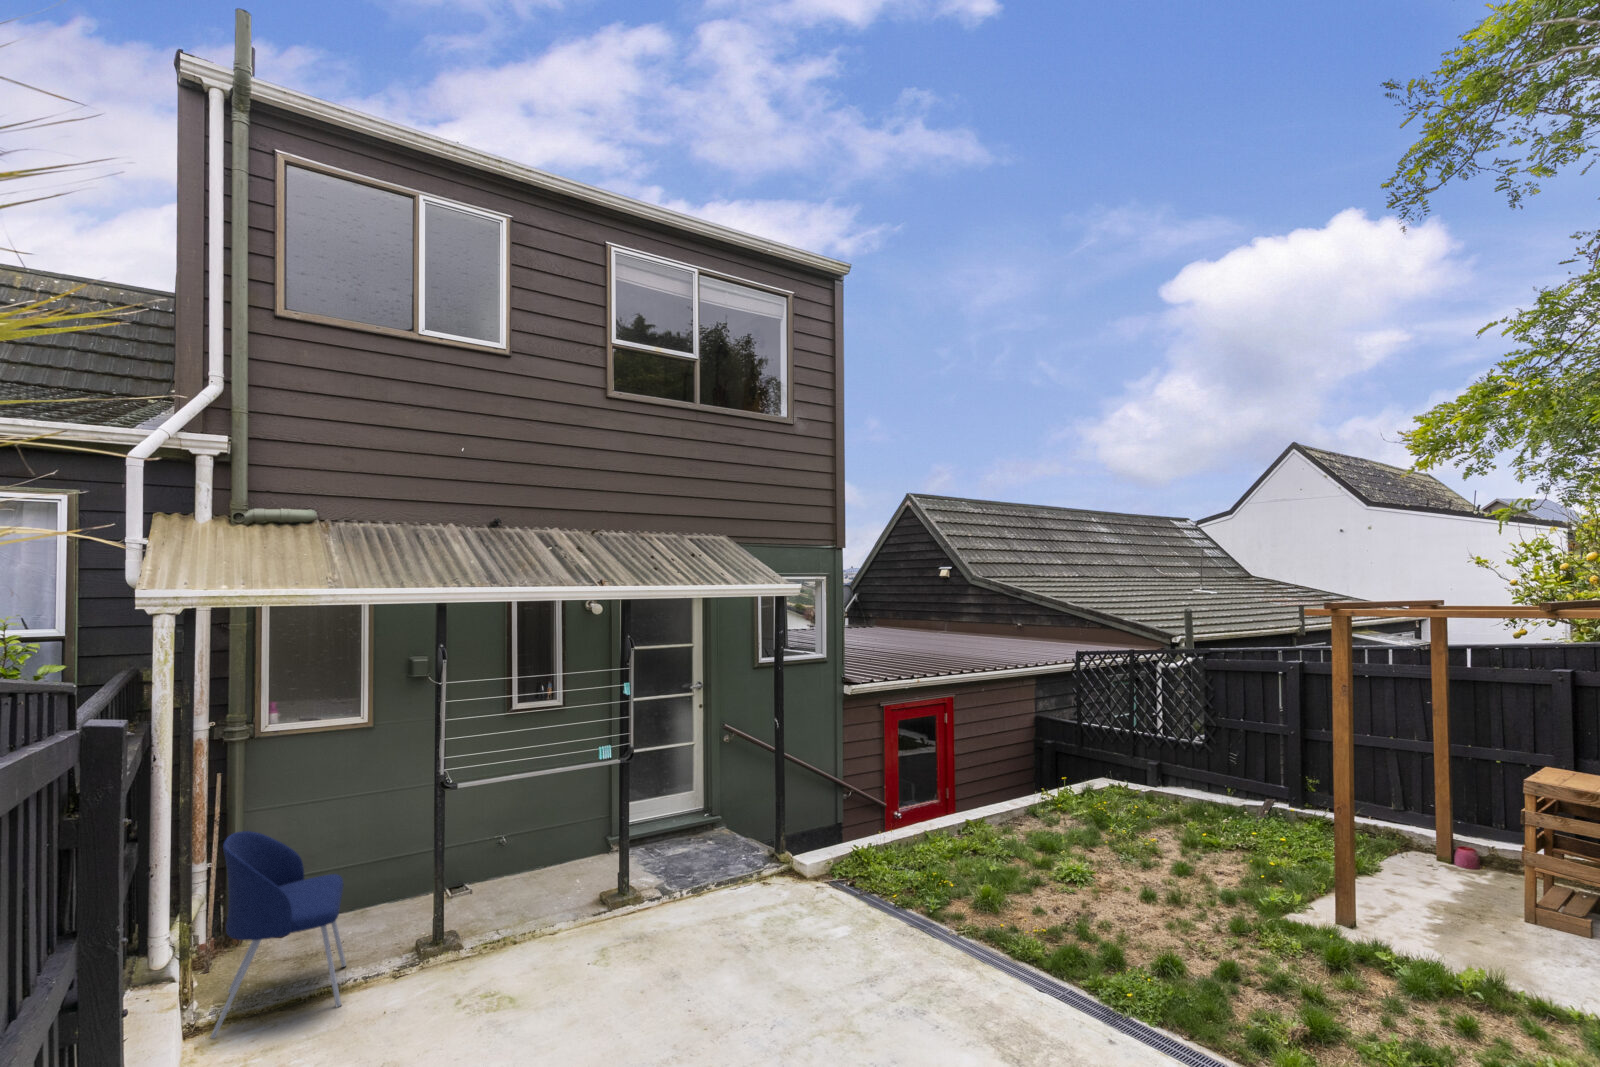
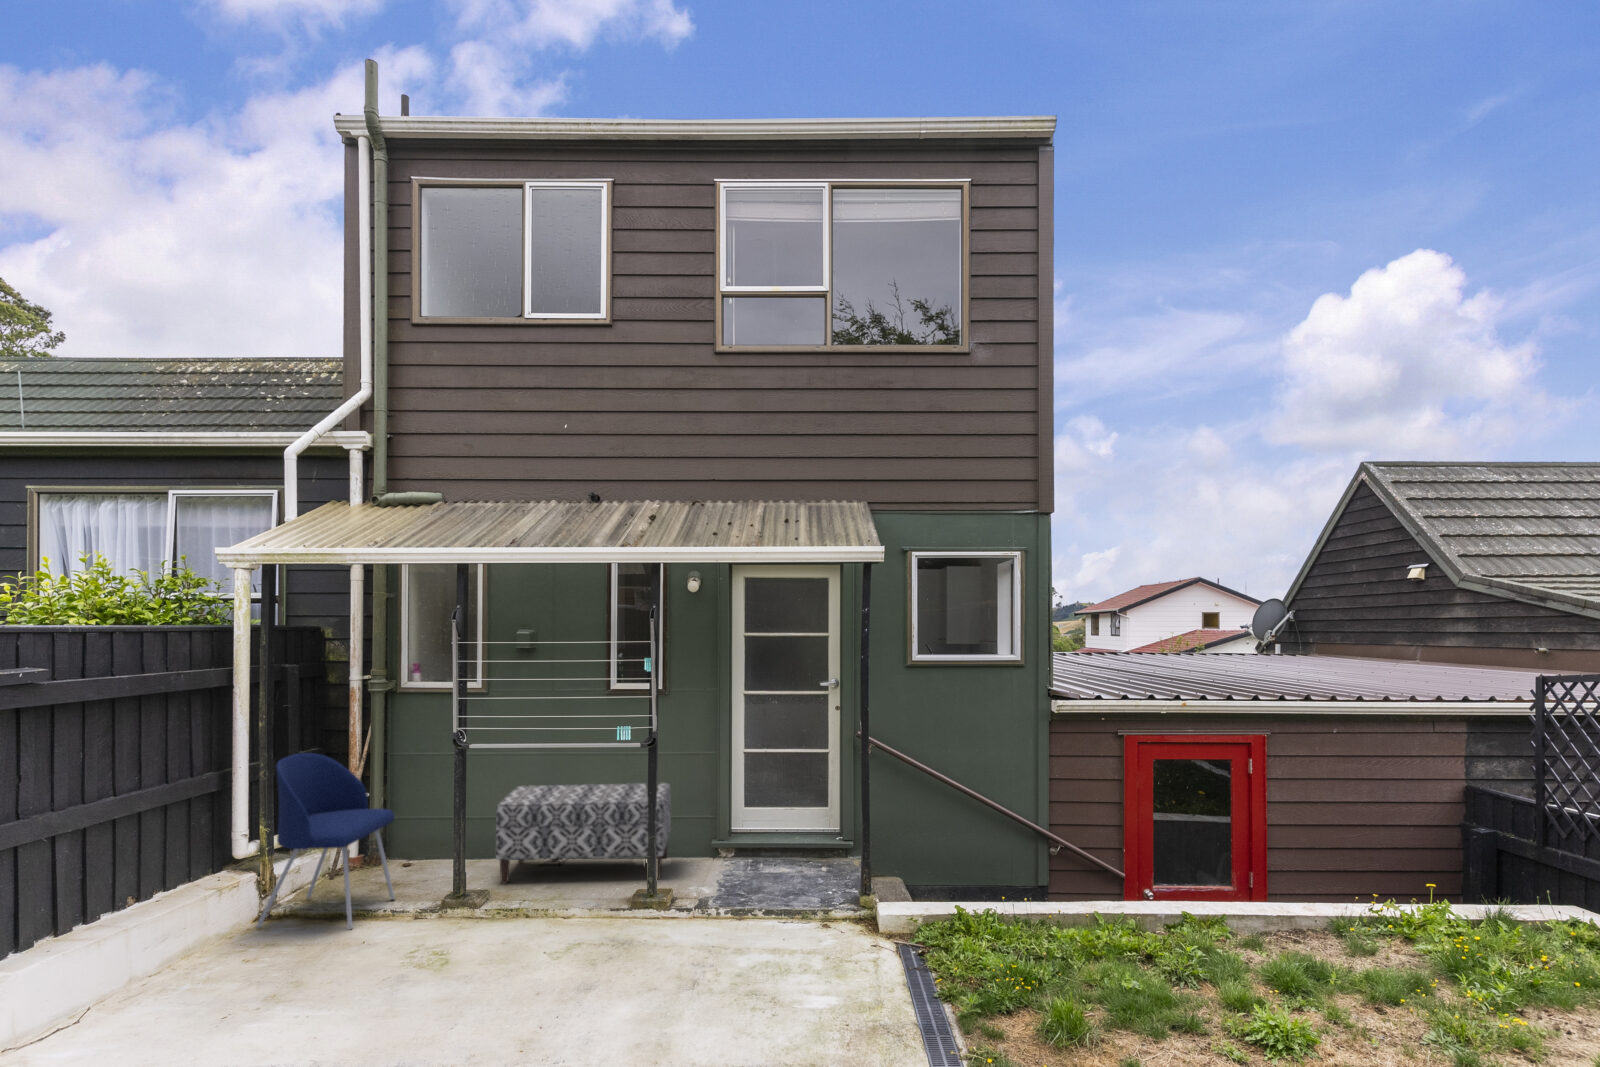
bench: none [427,795,598,922] -> present [496,783,671,884]

